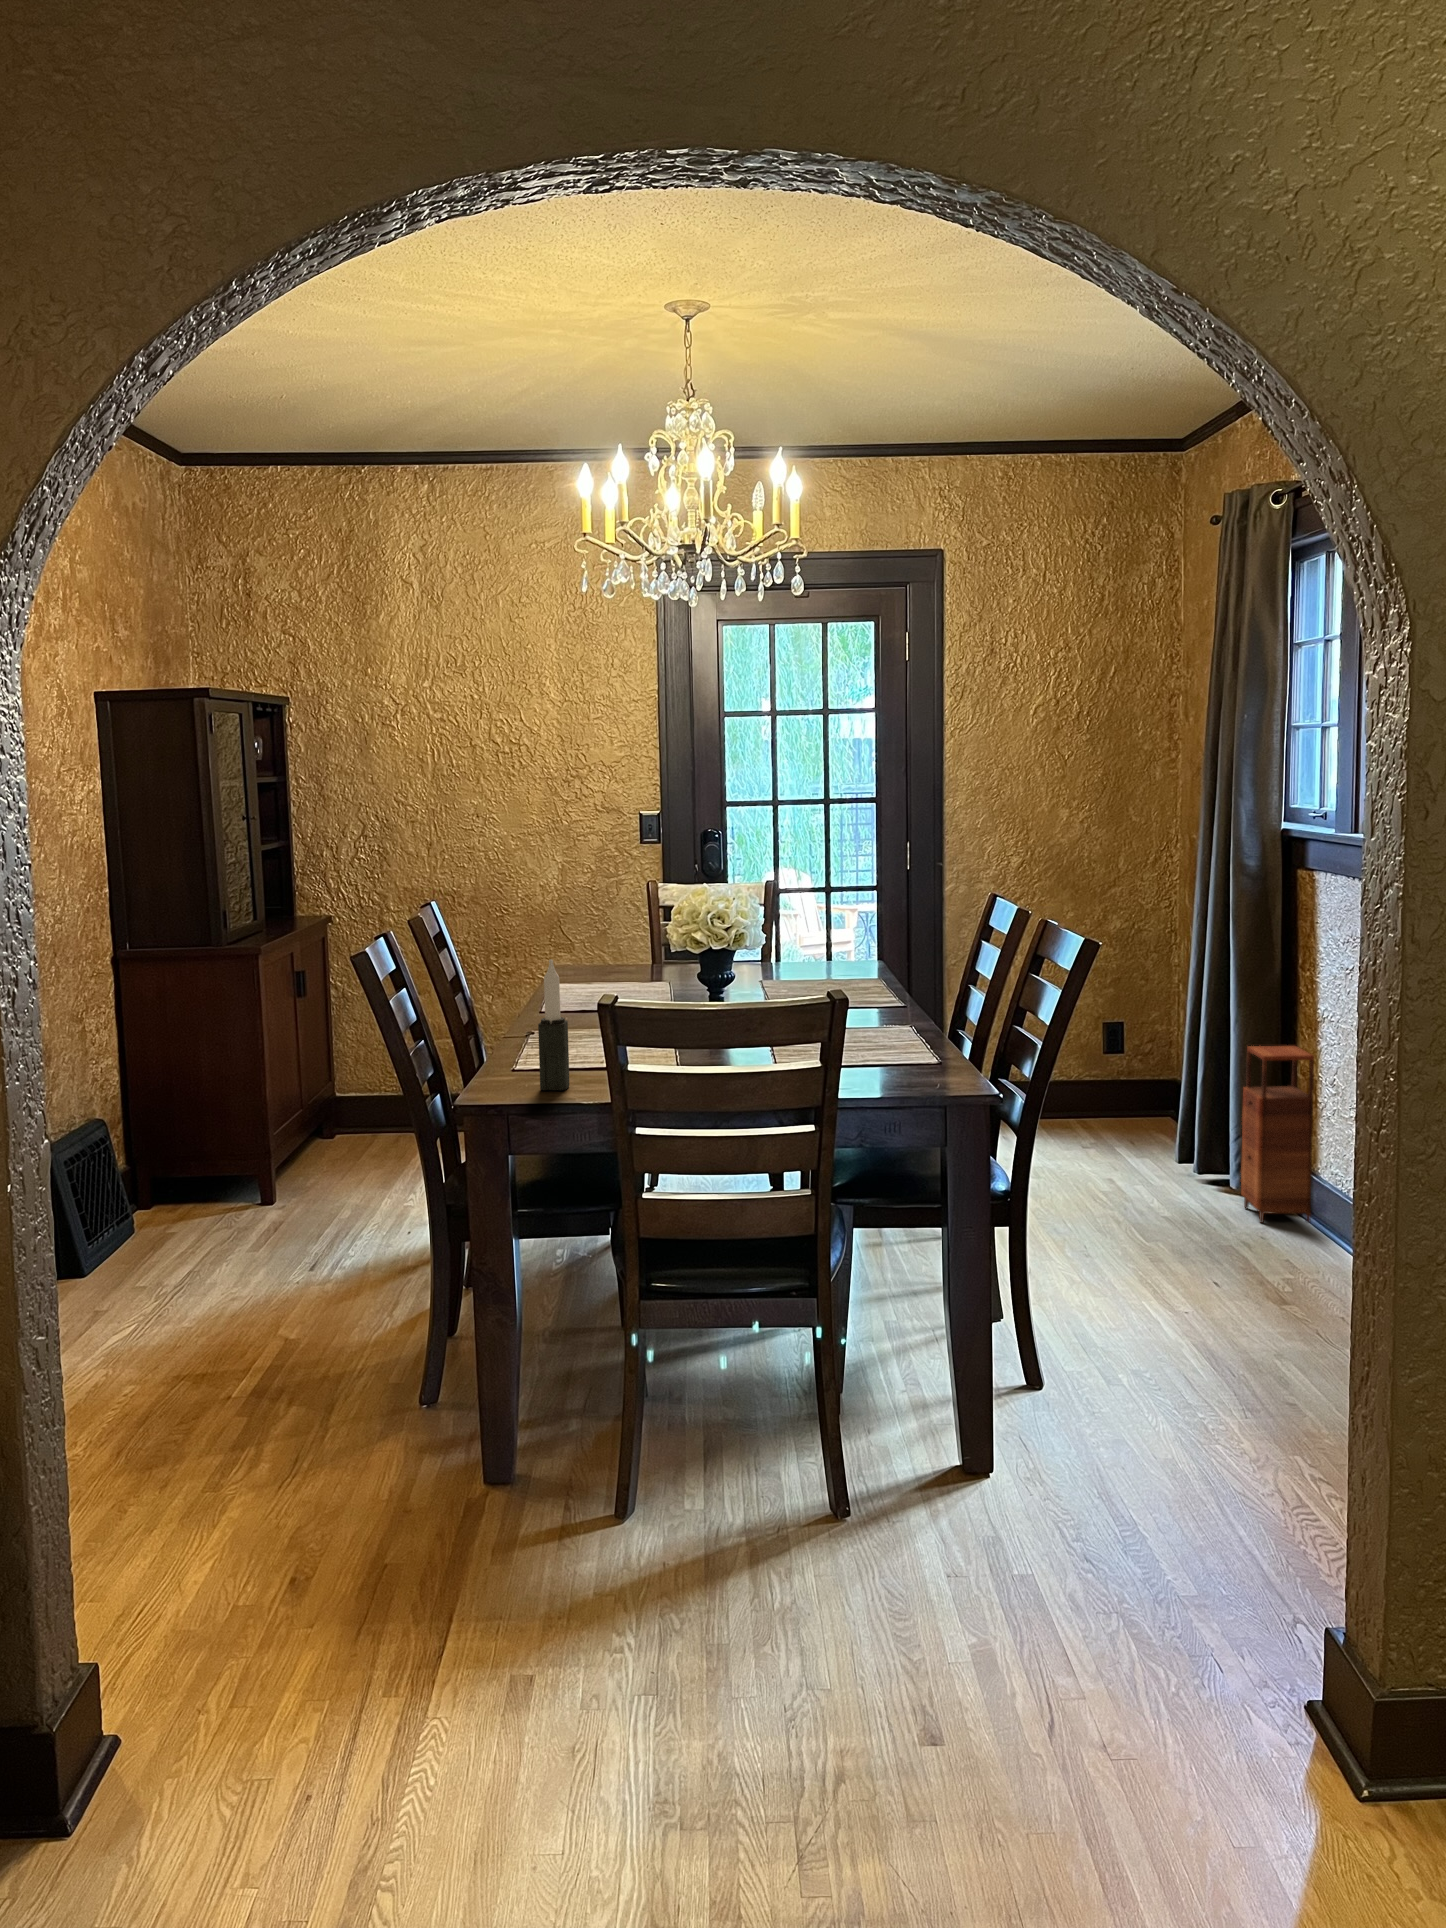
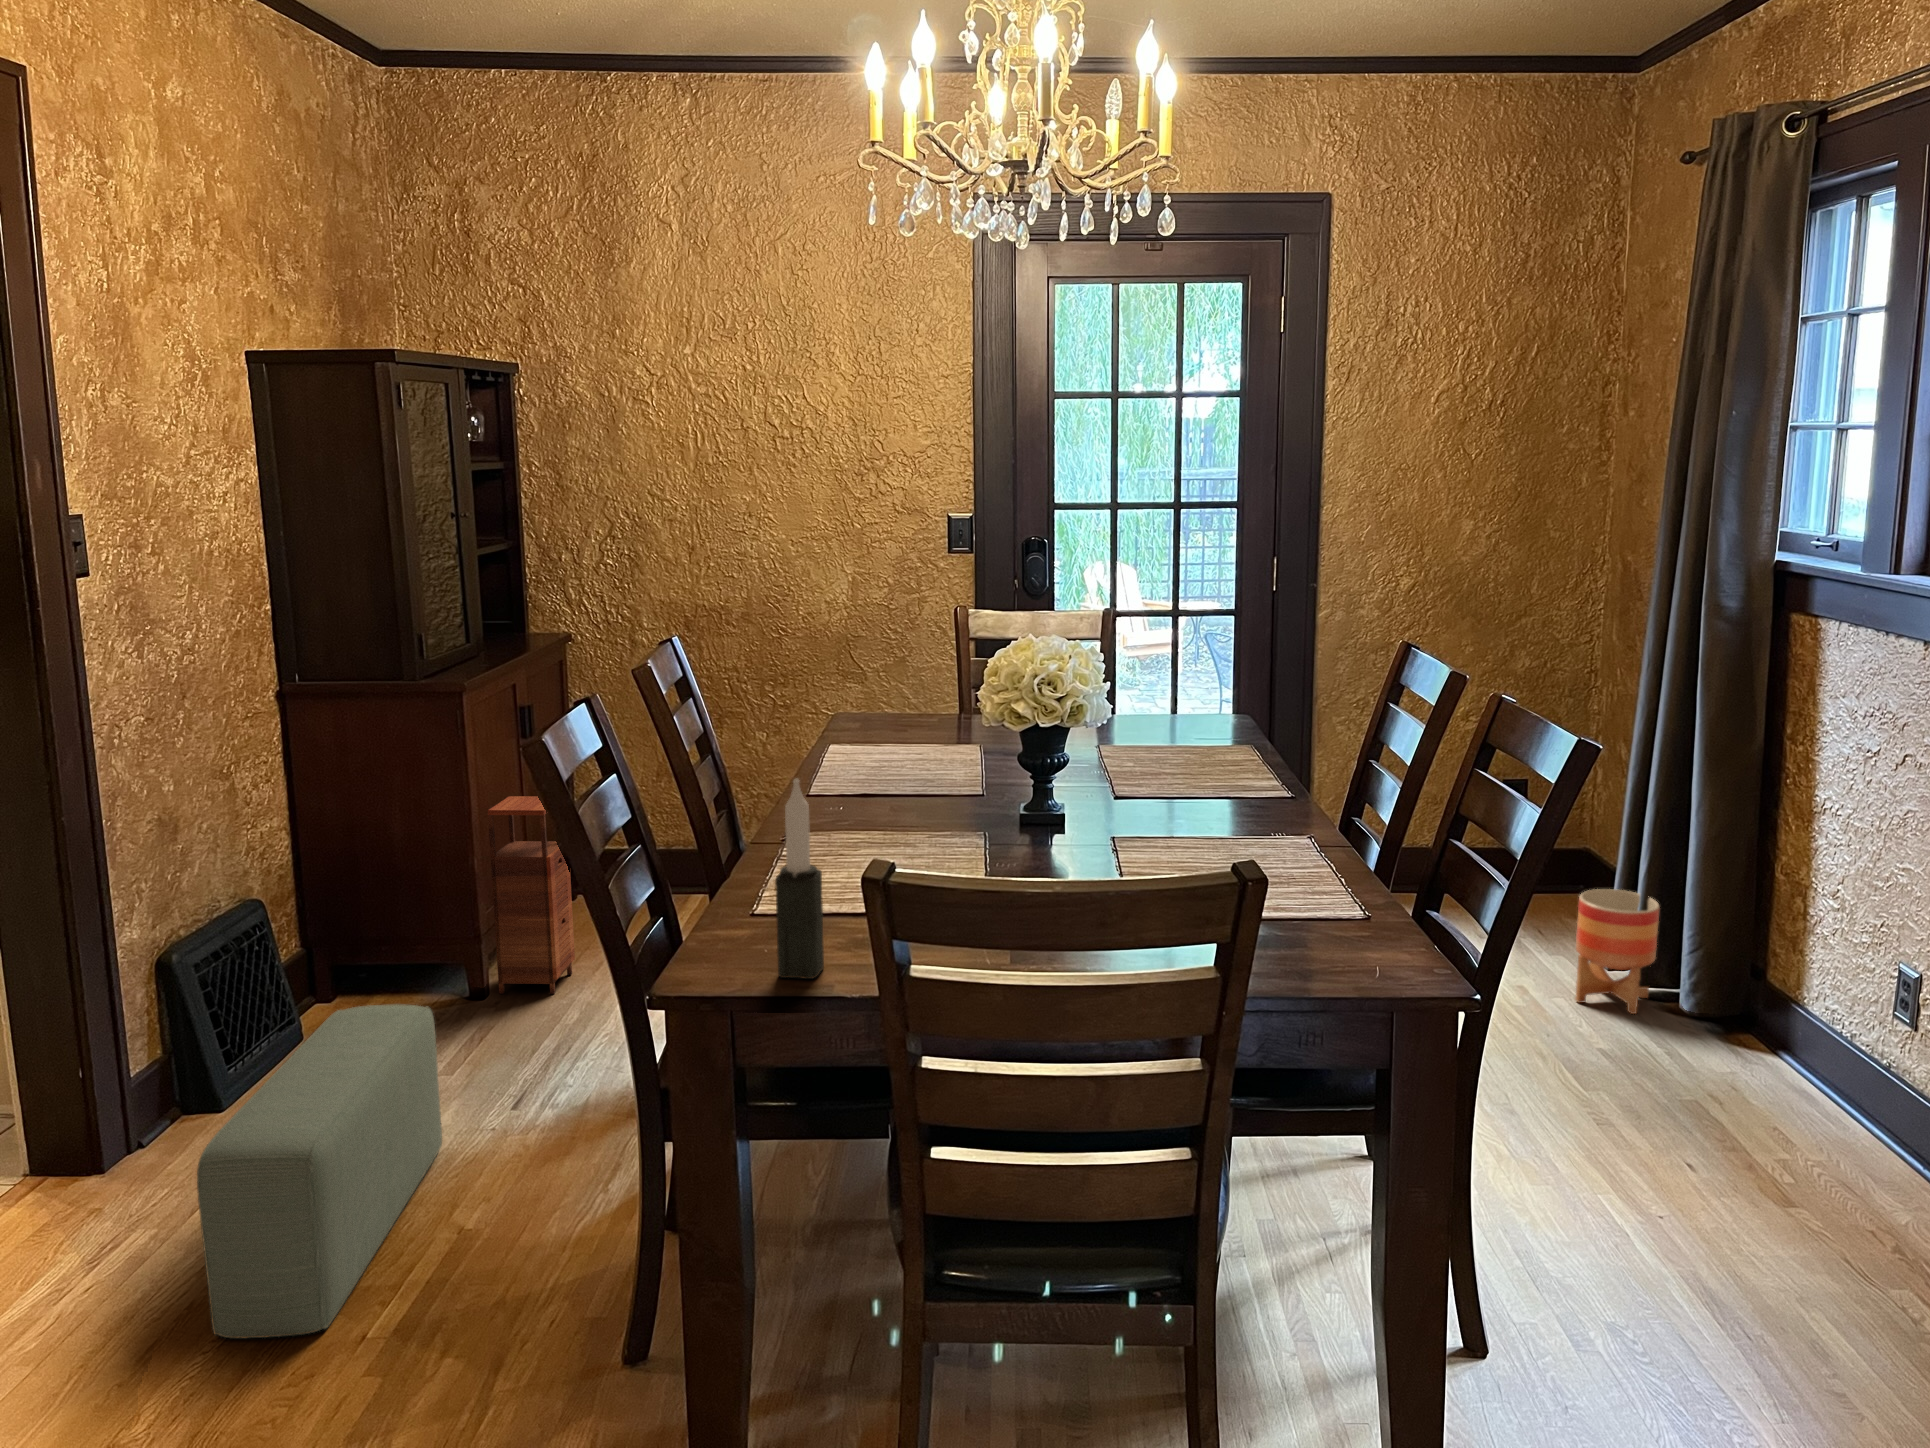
storage cabinet: present [1241,1046,1314,1223] -> present [488,796,575,994]
planter: none [1150,1096,1212,1193] -> present [1575,889,1659,1014]
pouf: none [118,1178,264,1394] -> present [197,1004,442,1338]

